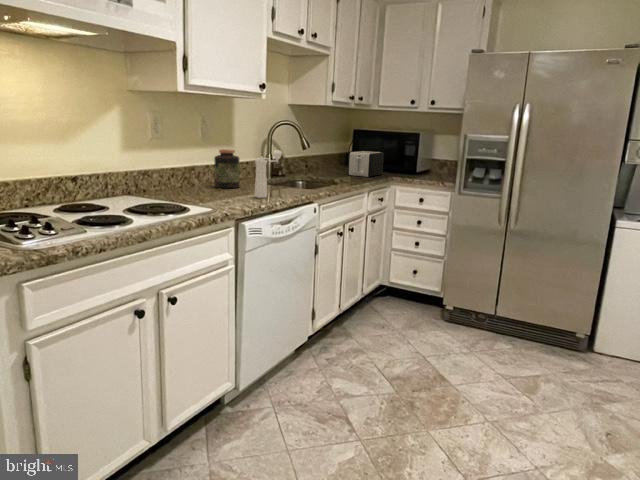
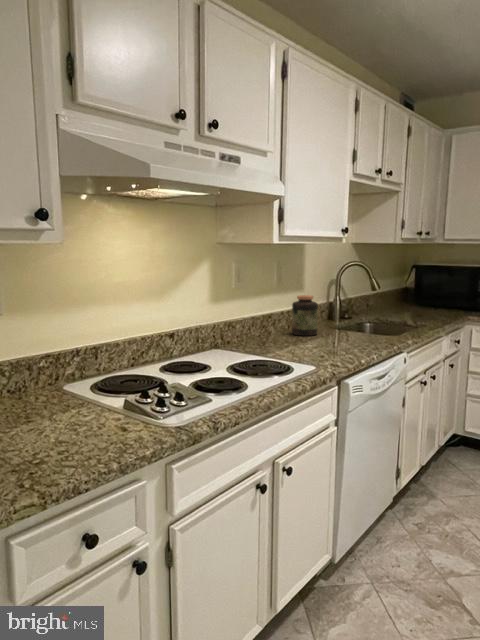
pepper mill: present [255,150,282,198] -> none [344,297,371,349]
toaster: present [348,151,384,177] -> none [414,287,452,316]

